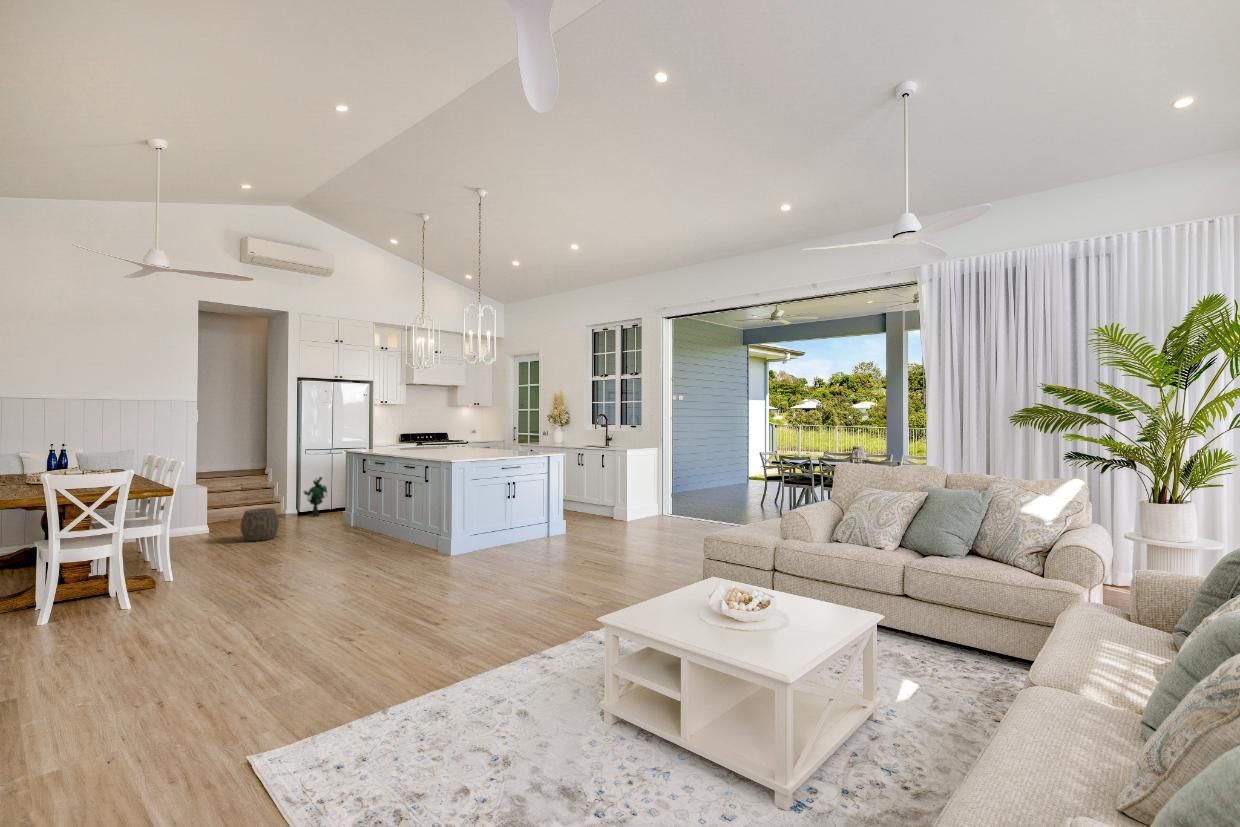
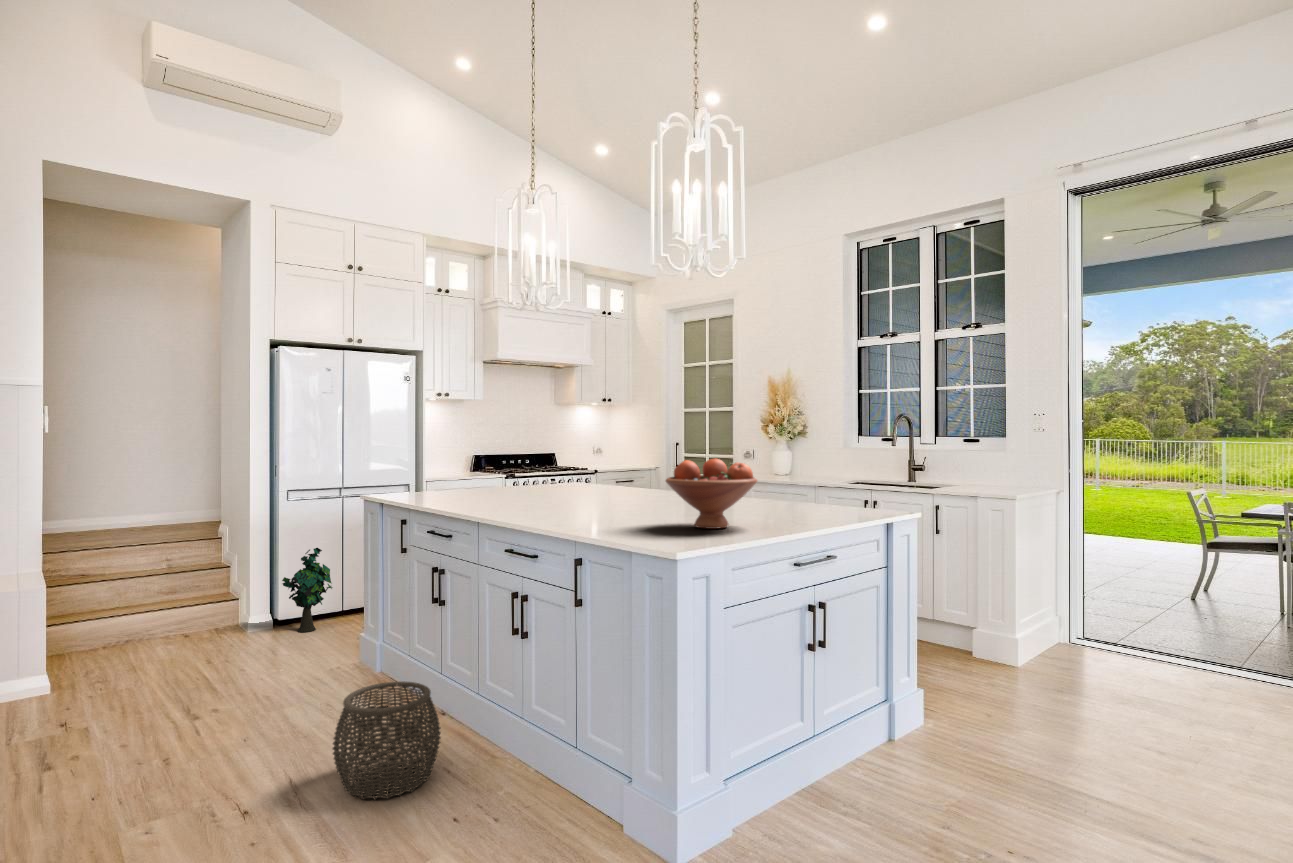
fruit bowl: none [457,433,489,456] -> present [666,458,757,529]
woven basket: present [240,508,279,541] -> present [332,681,441,800]

